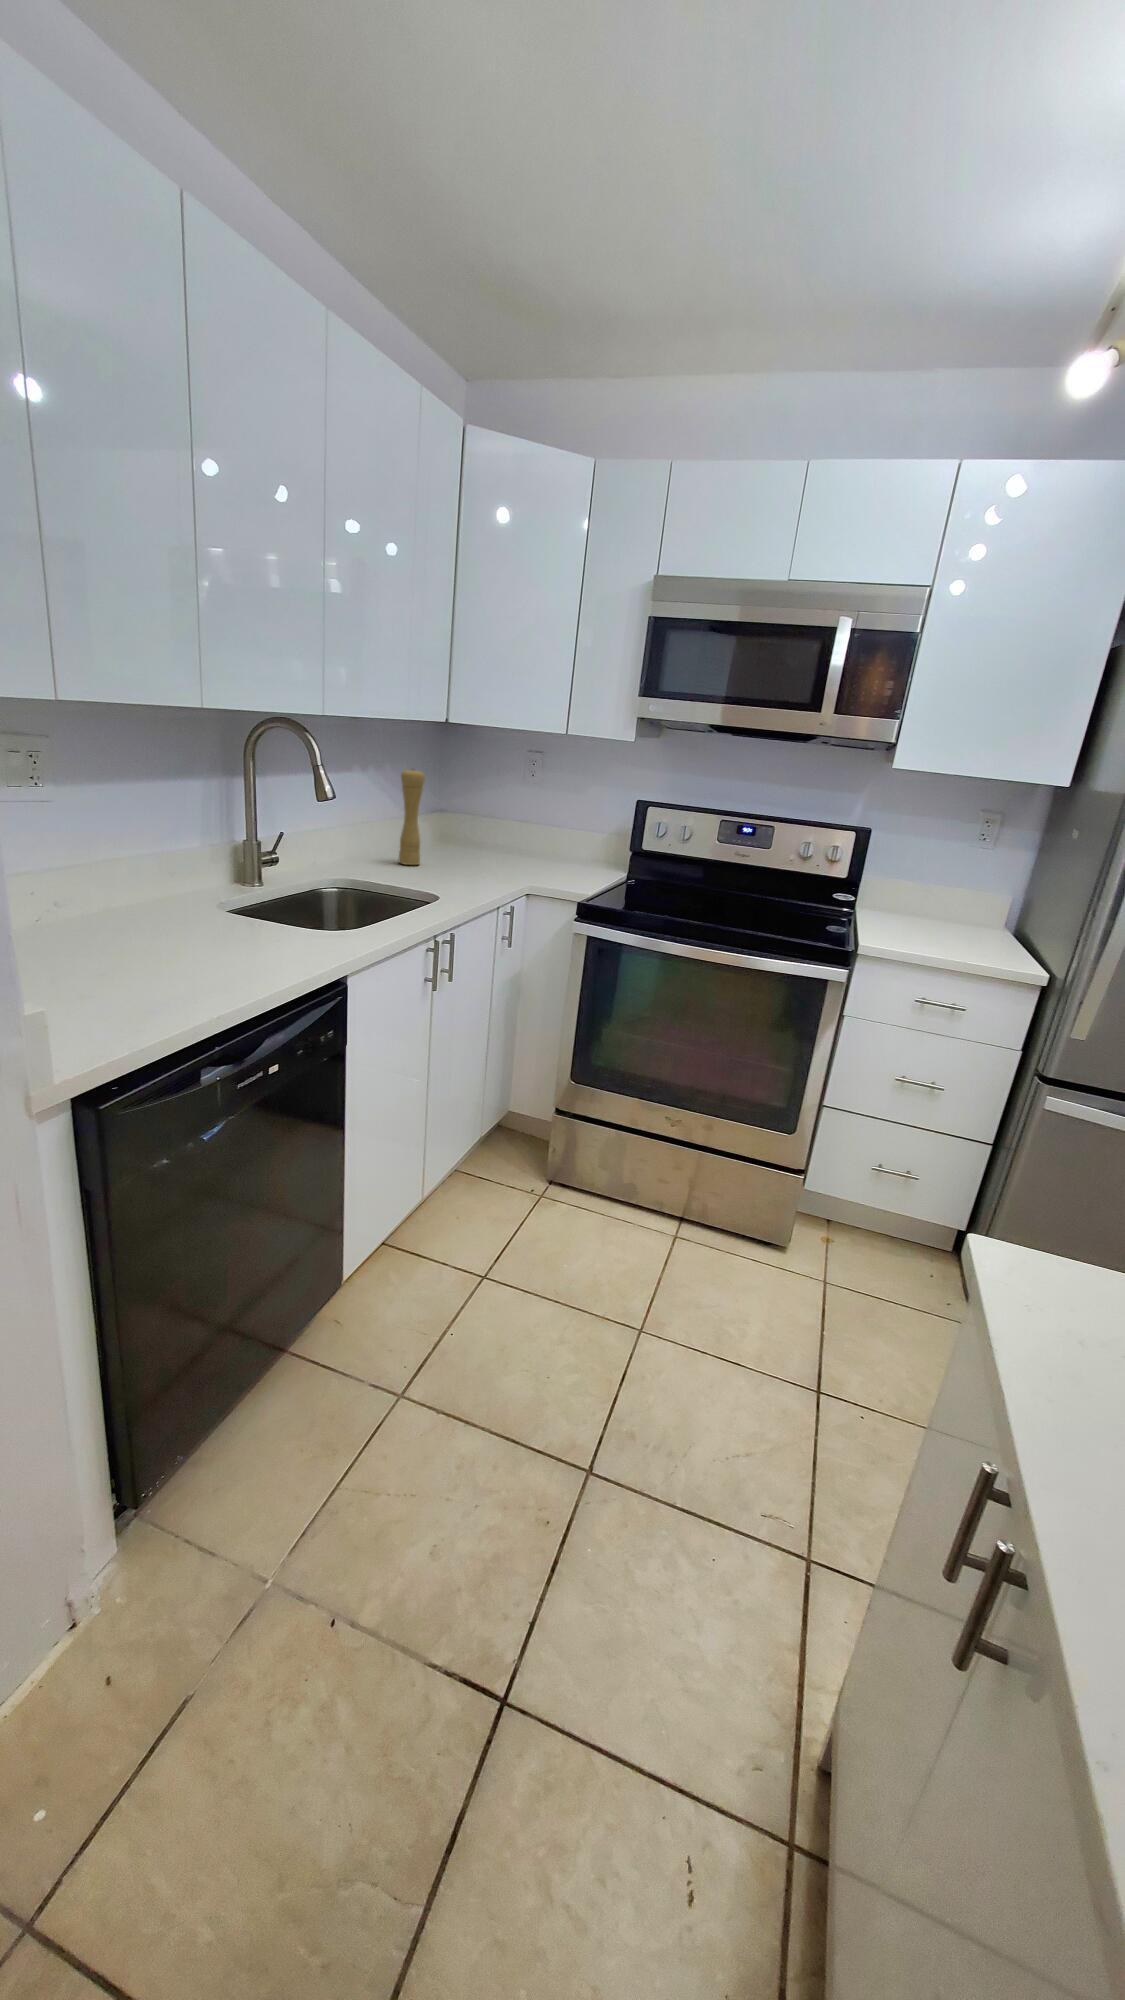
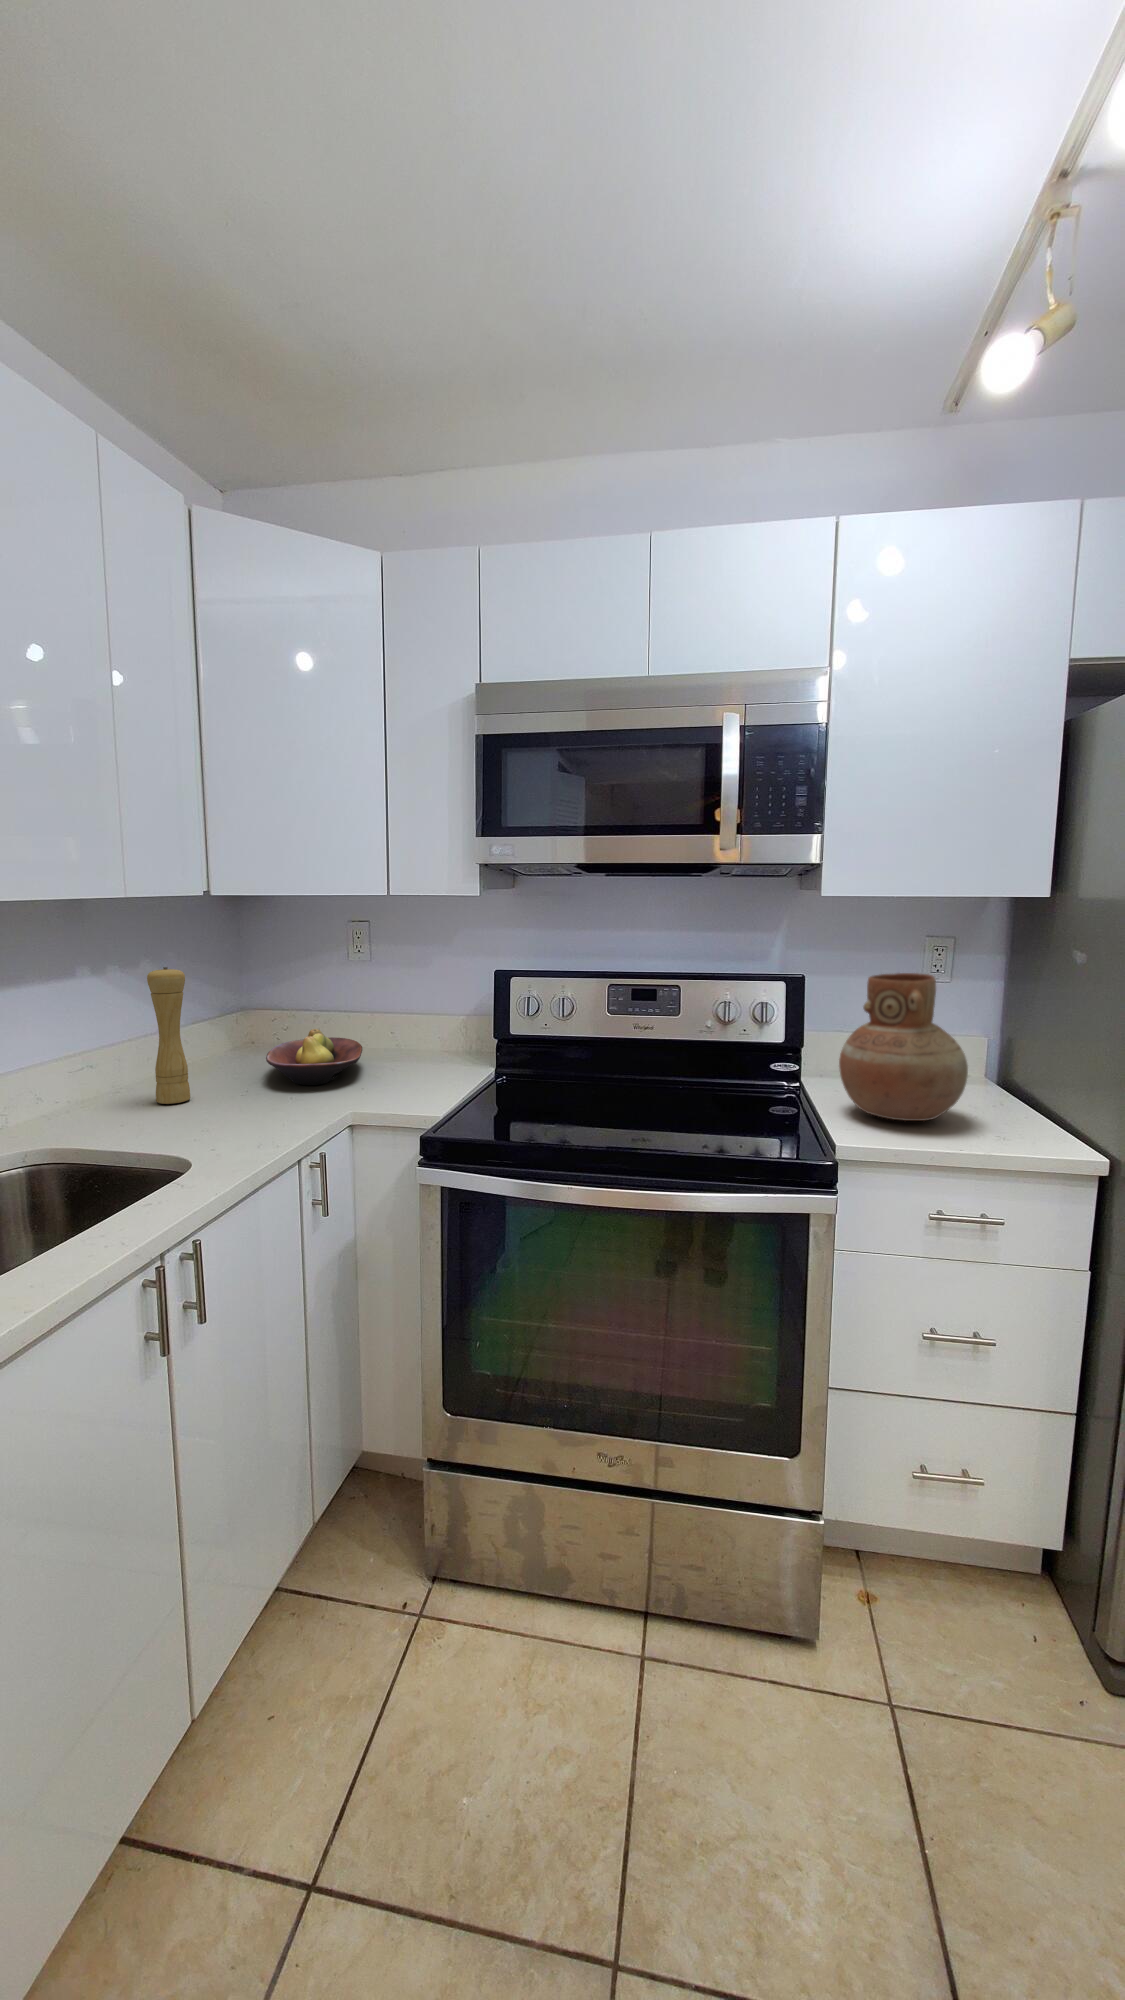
fruit bowl: none [467,828,533,867] -> present [266,1029,362,1085]
vase: none [880,832,974,941] -> present [839,973,968,1121]

